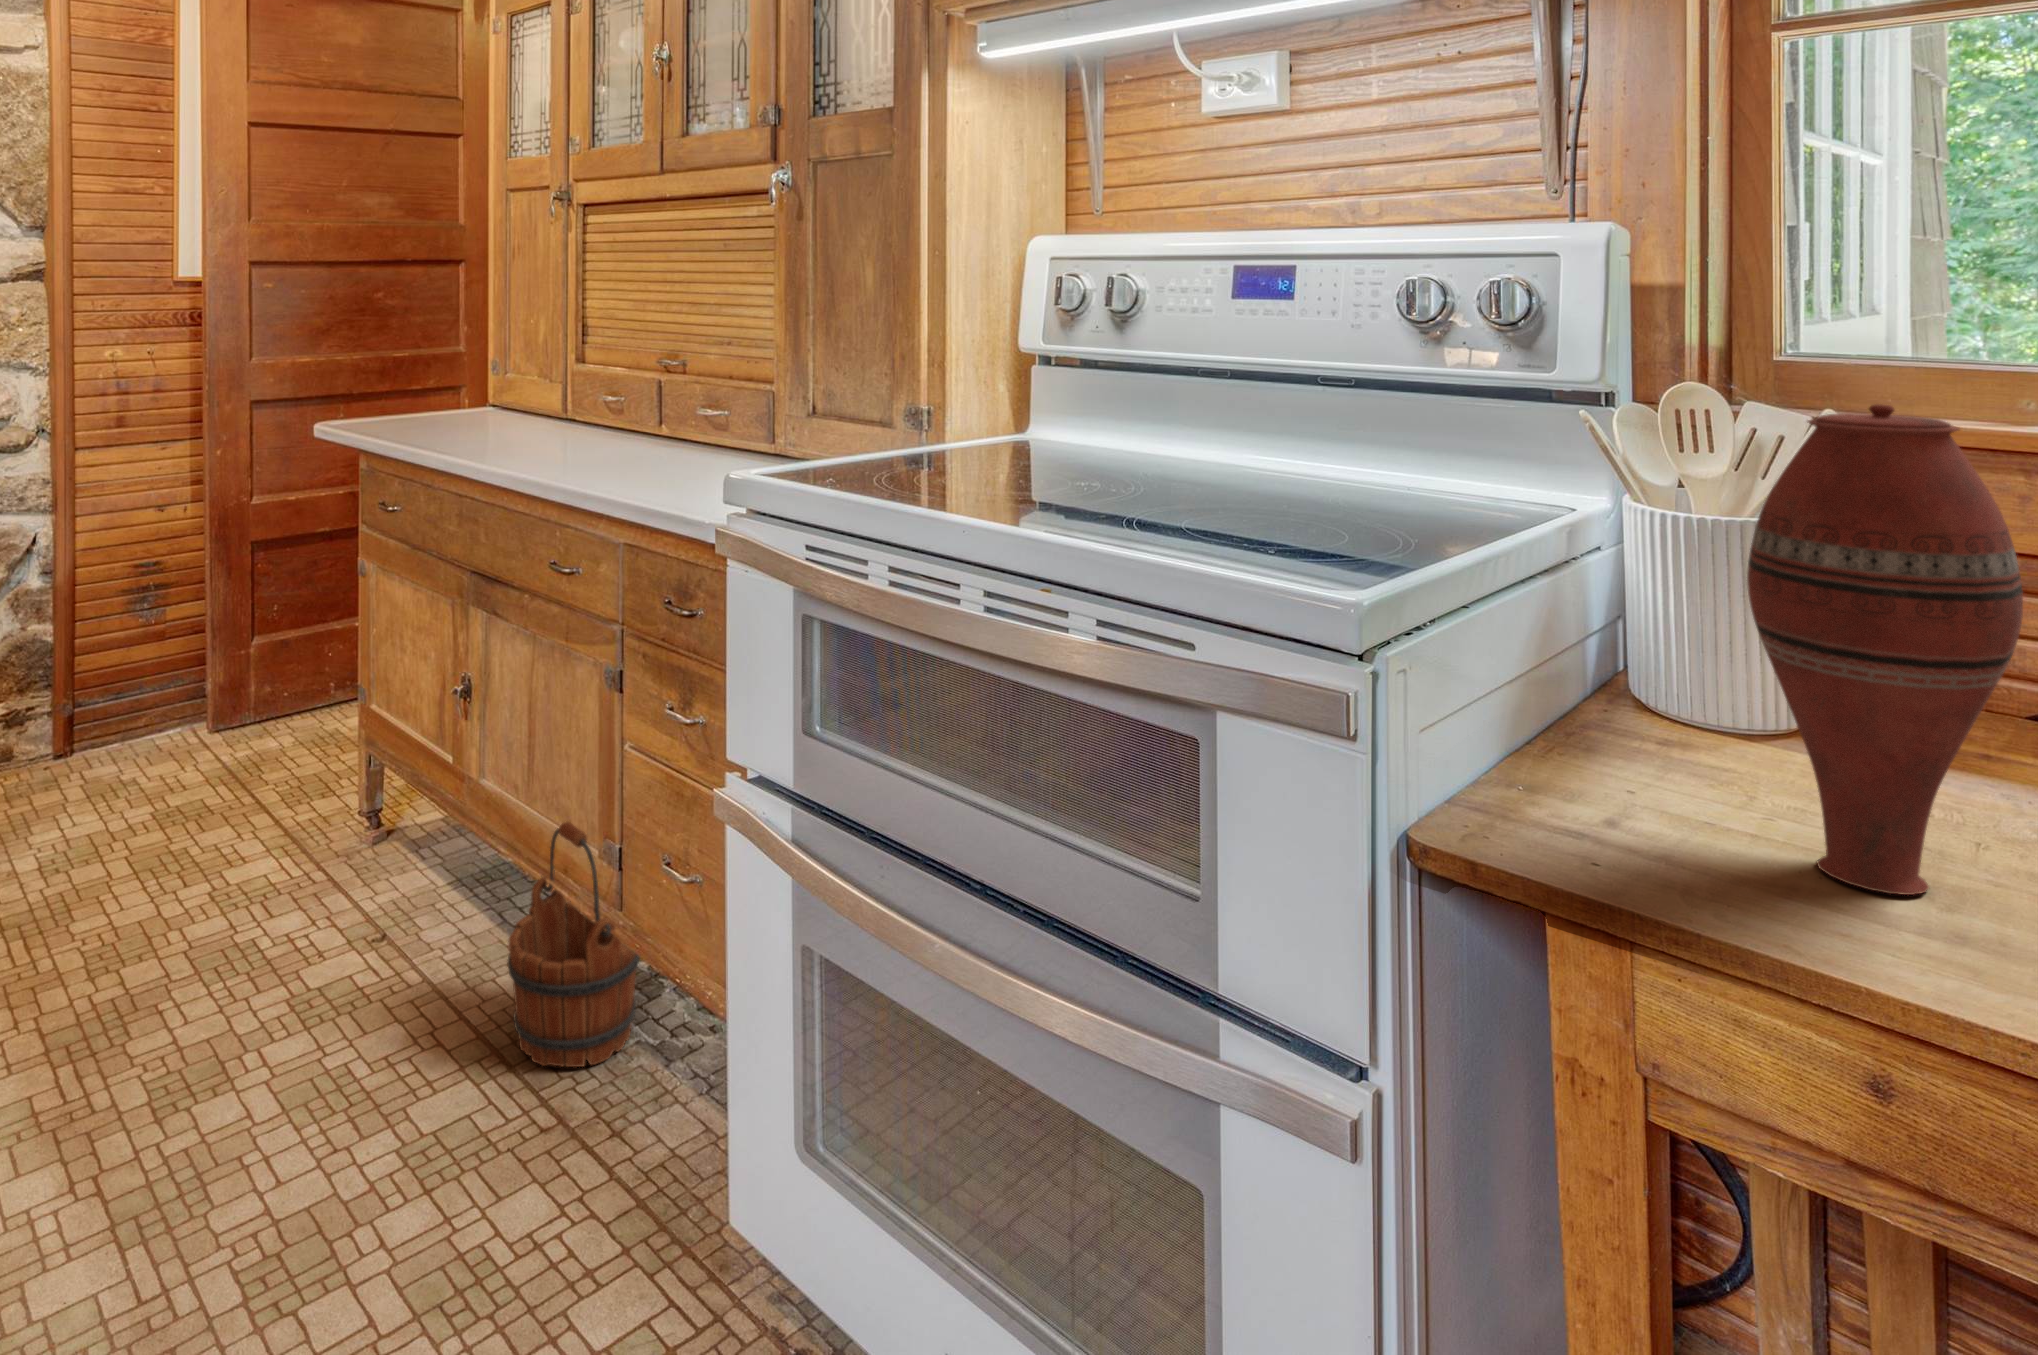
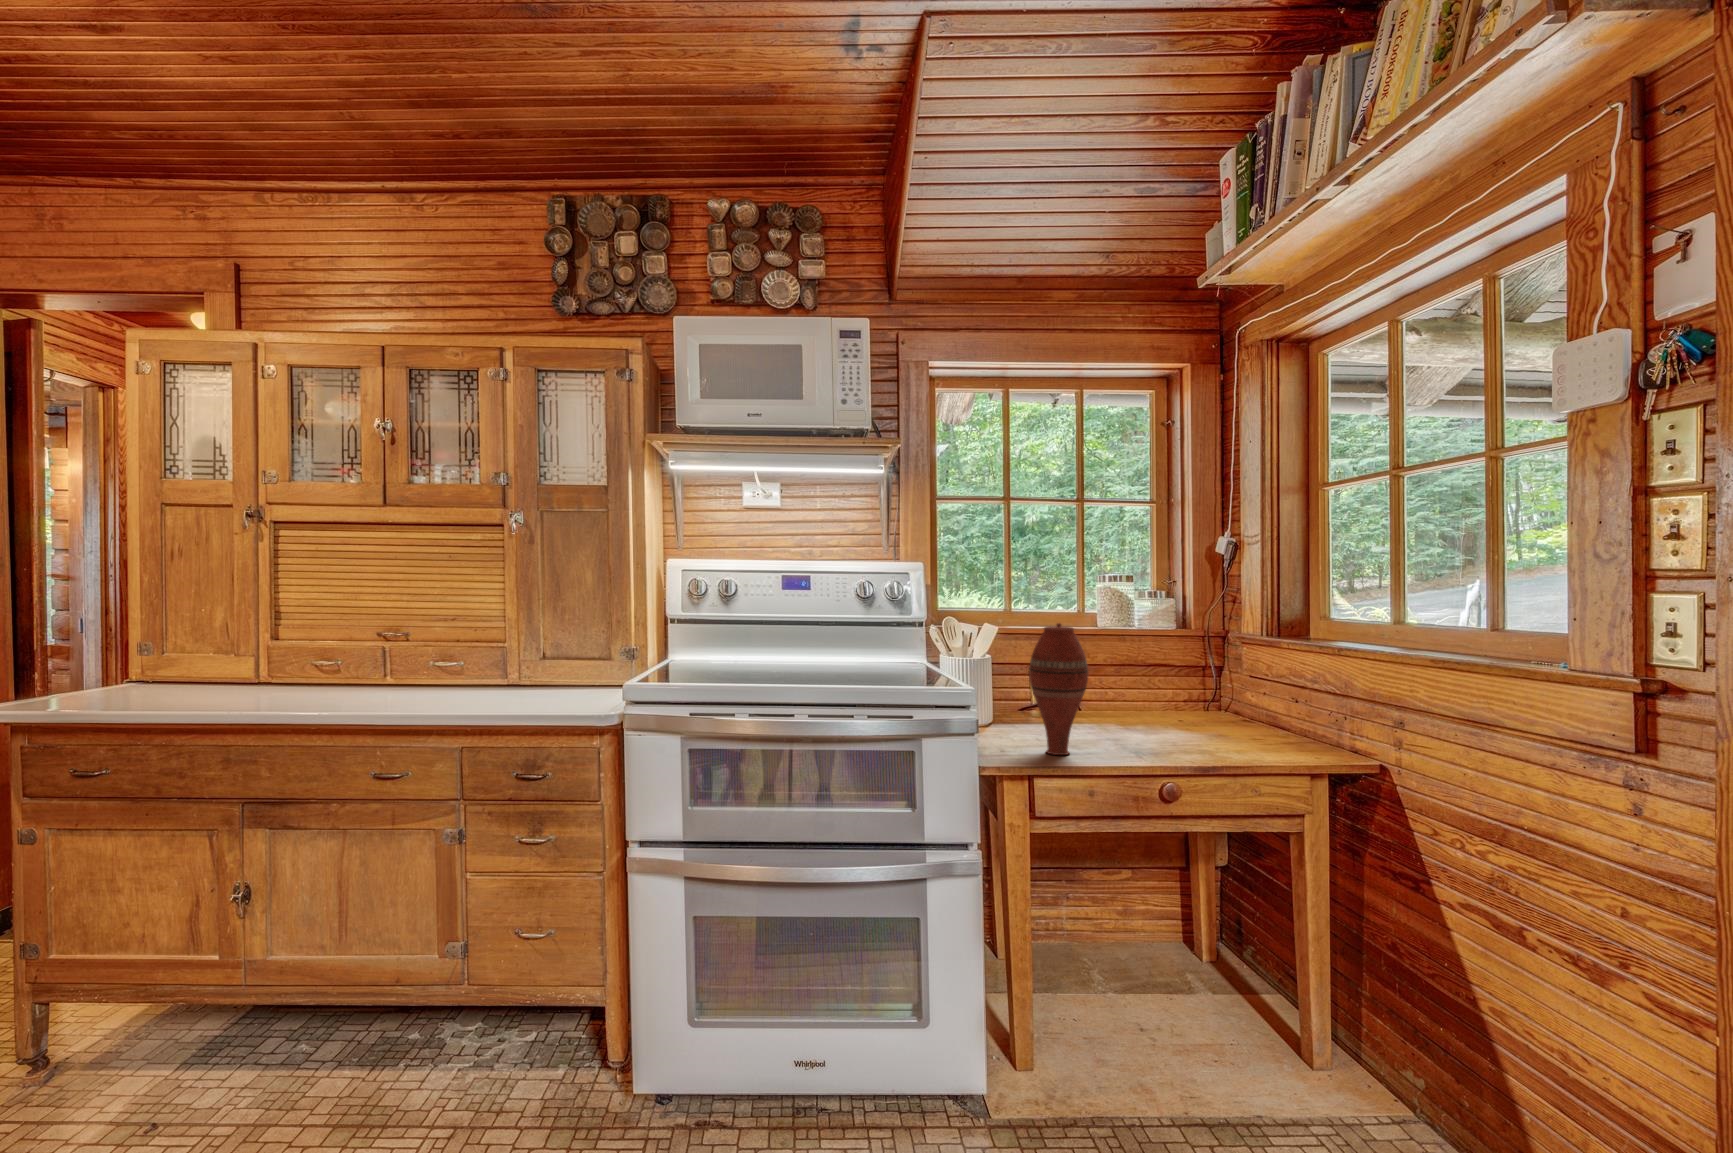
wooden bucket: present [508,822,639,1067] -> none [359,949,459,1116]

